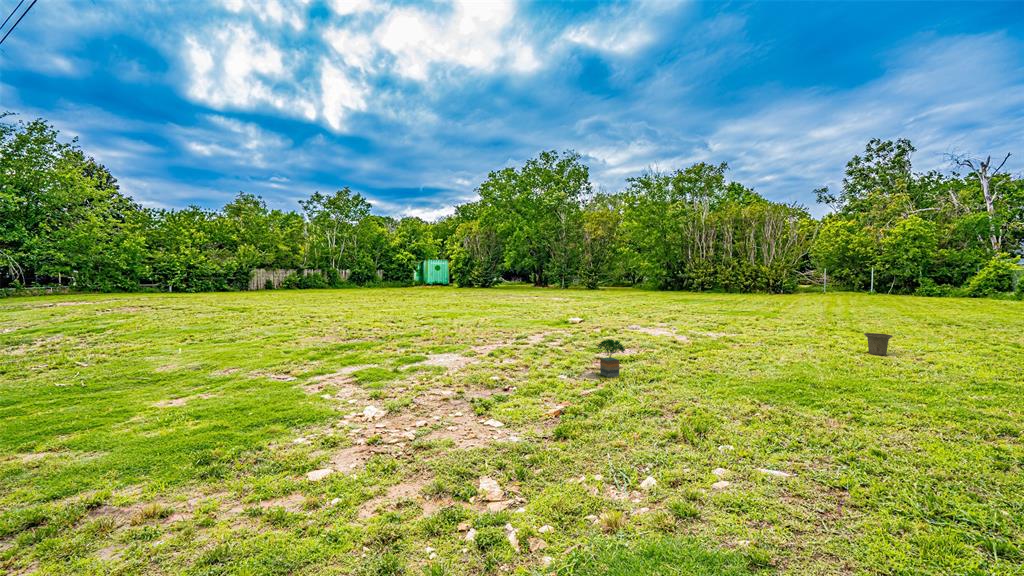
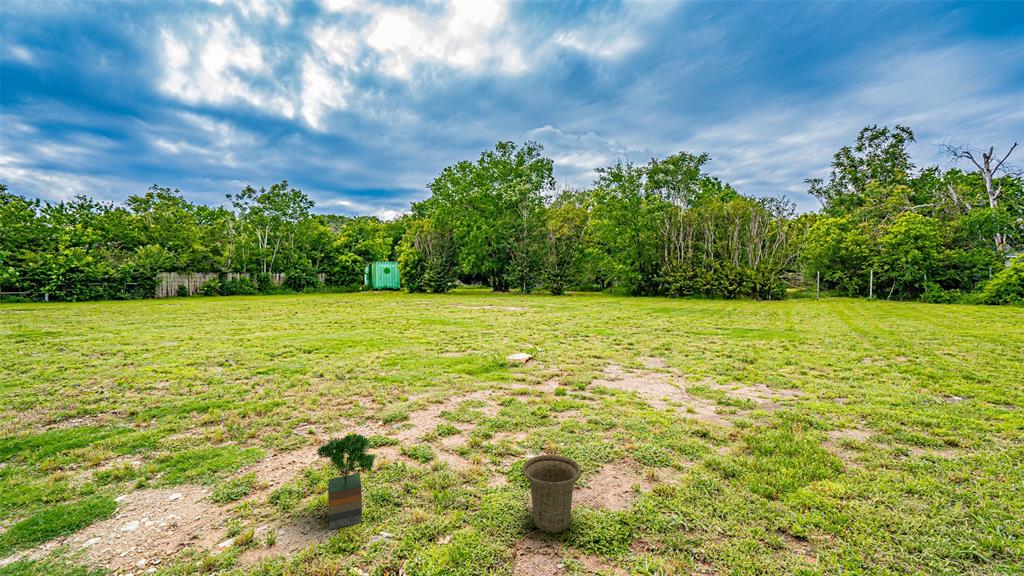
basket: present [864,333,893,356] -> present [522,455,581,533]

